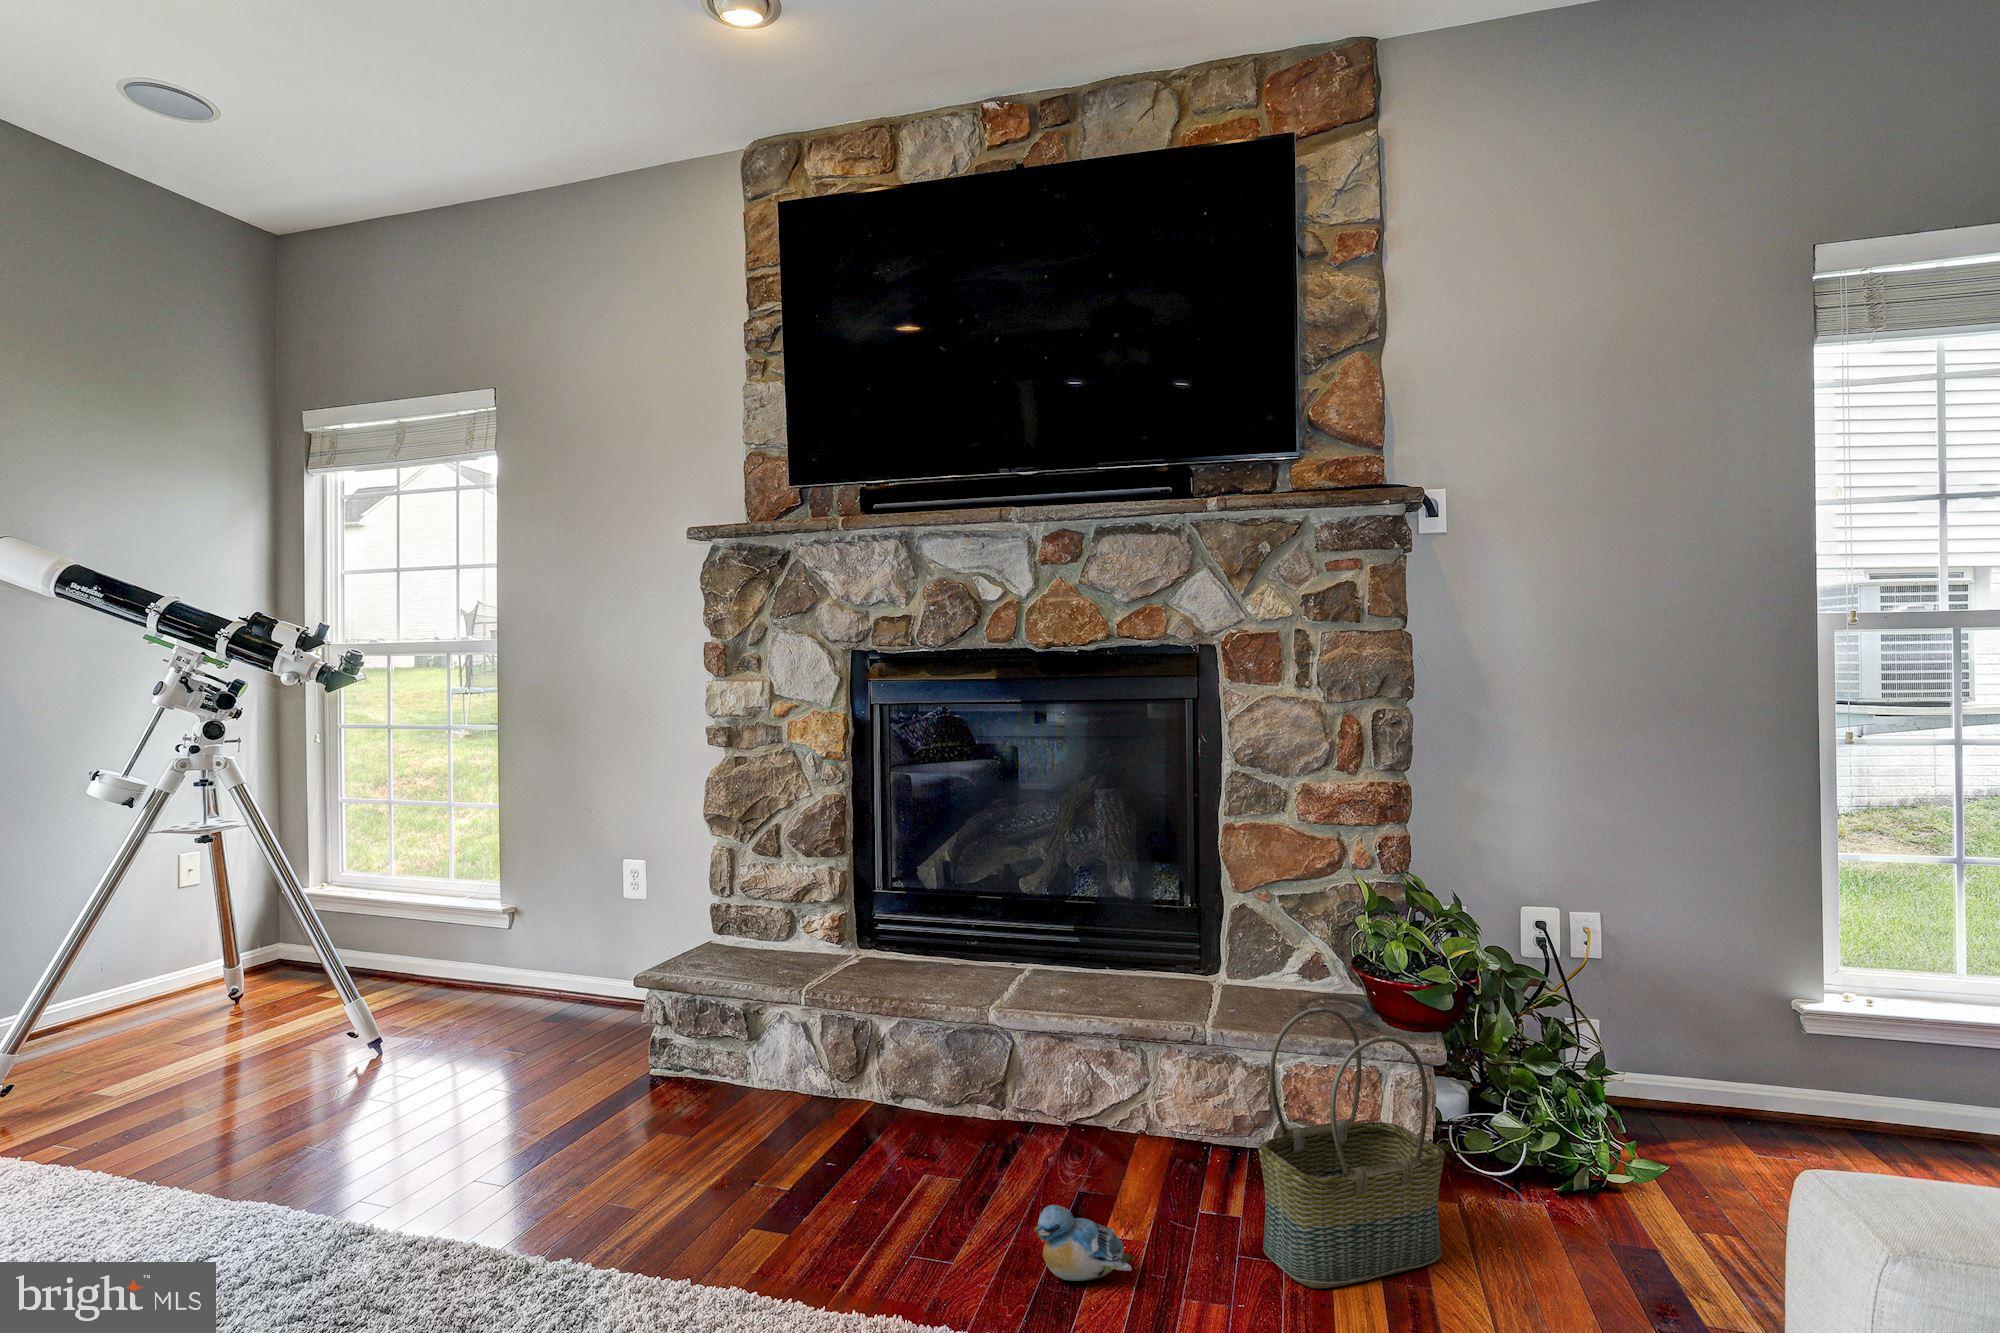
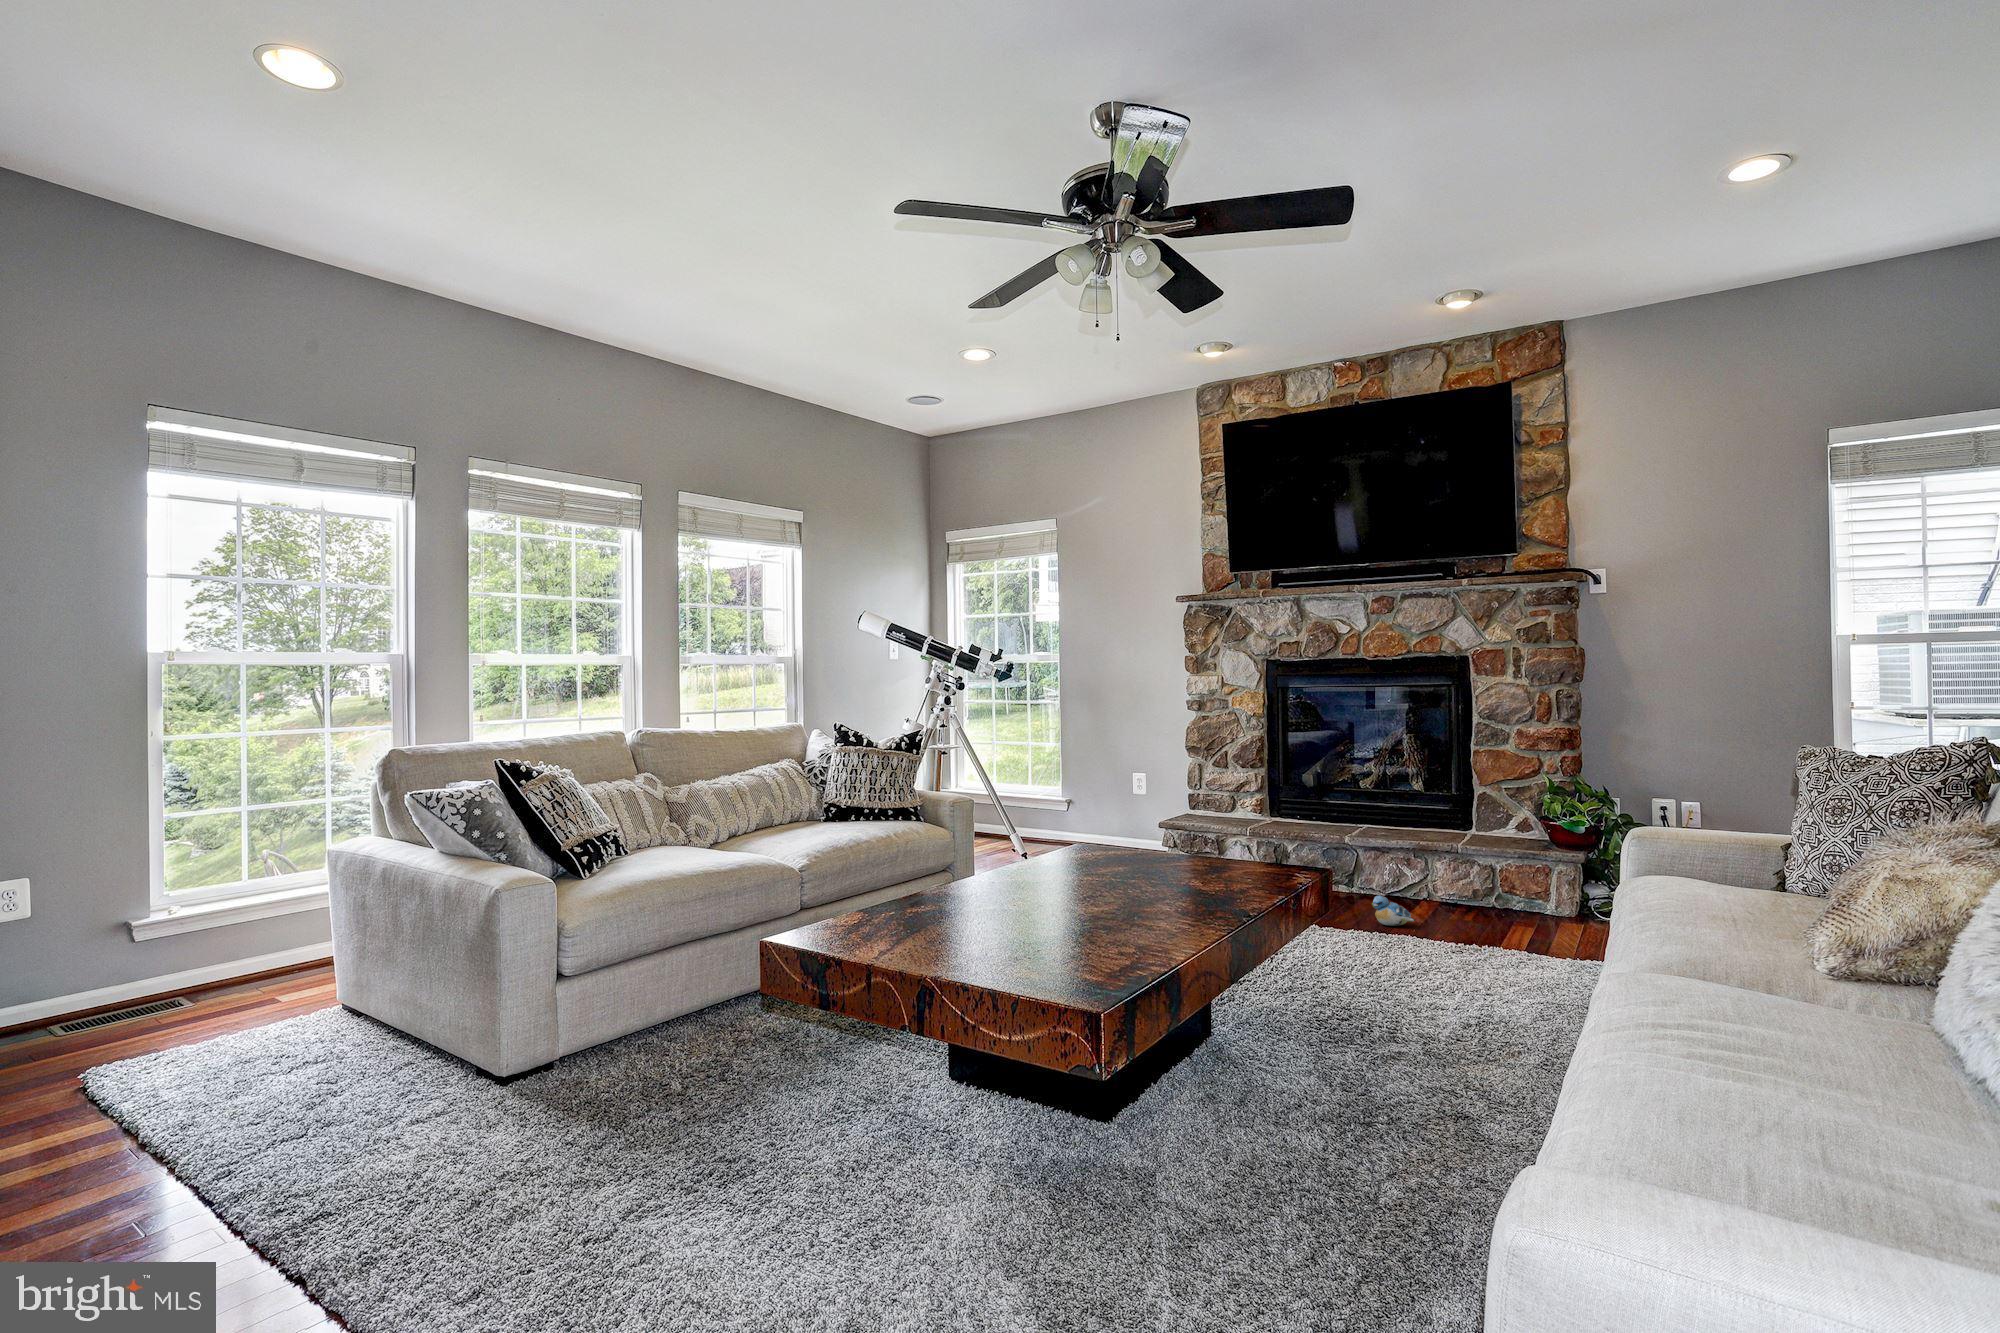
basket: present [1259,1007,1445,1289] -> none [1474,826,1564,934]

